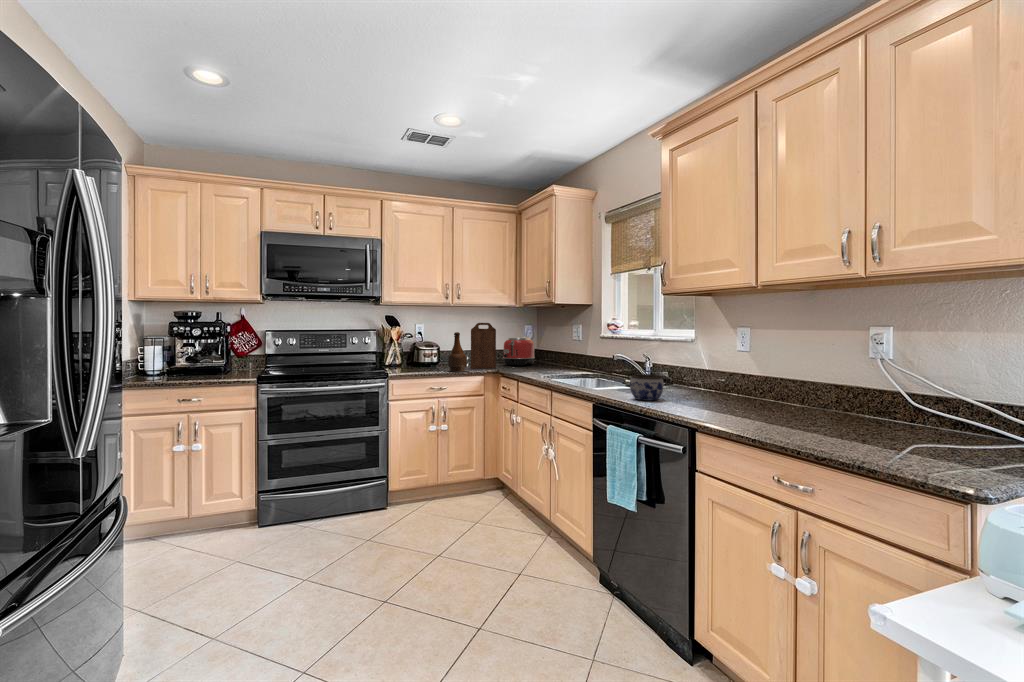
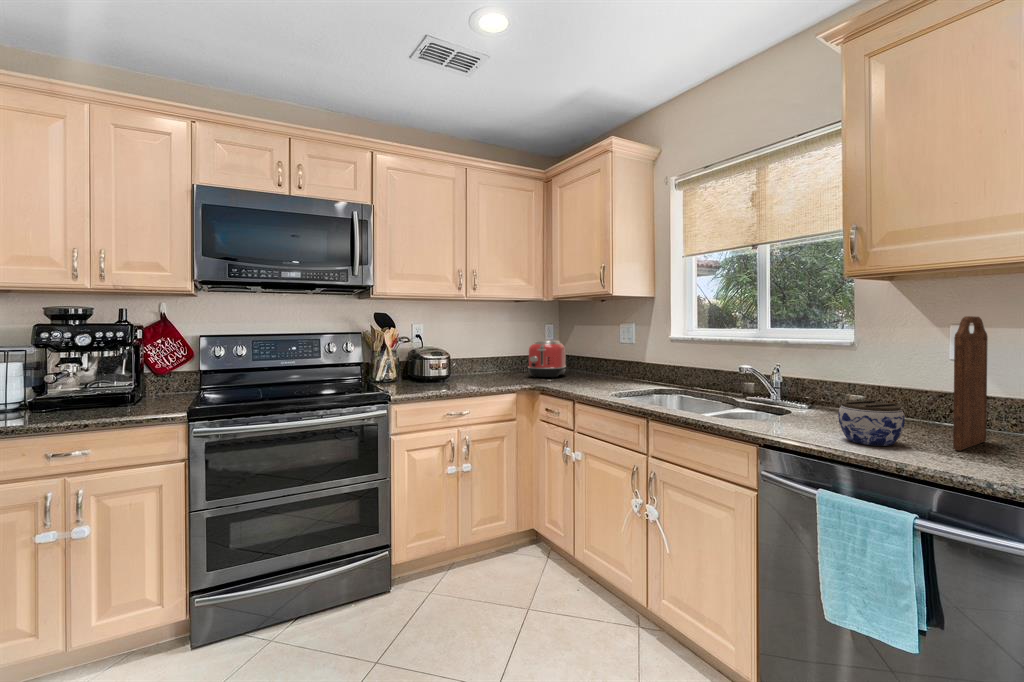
cutting board: present [471,323,496,369] -> present [953,316,988,451]
bottle: present [448,332,467,372] -> none [466,335,501,390]

